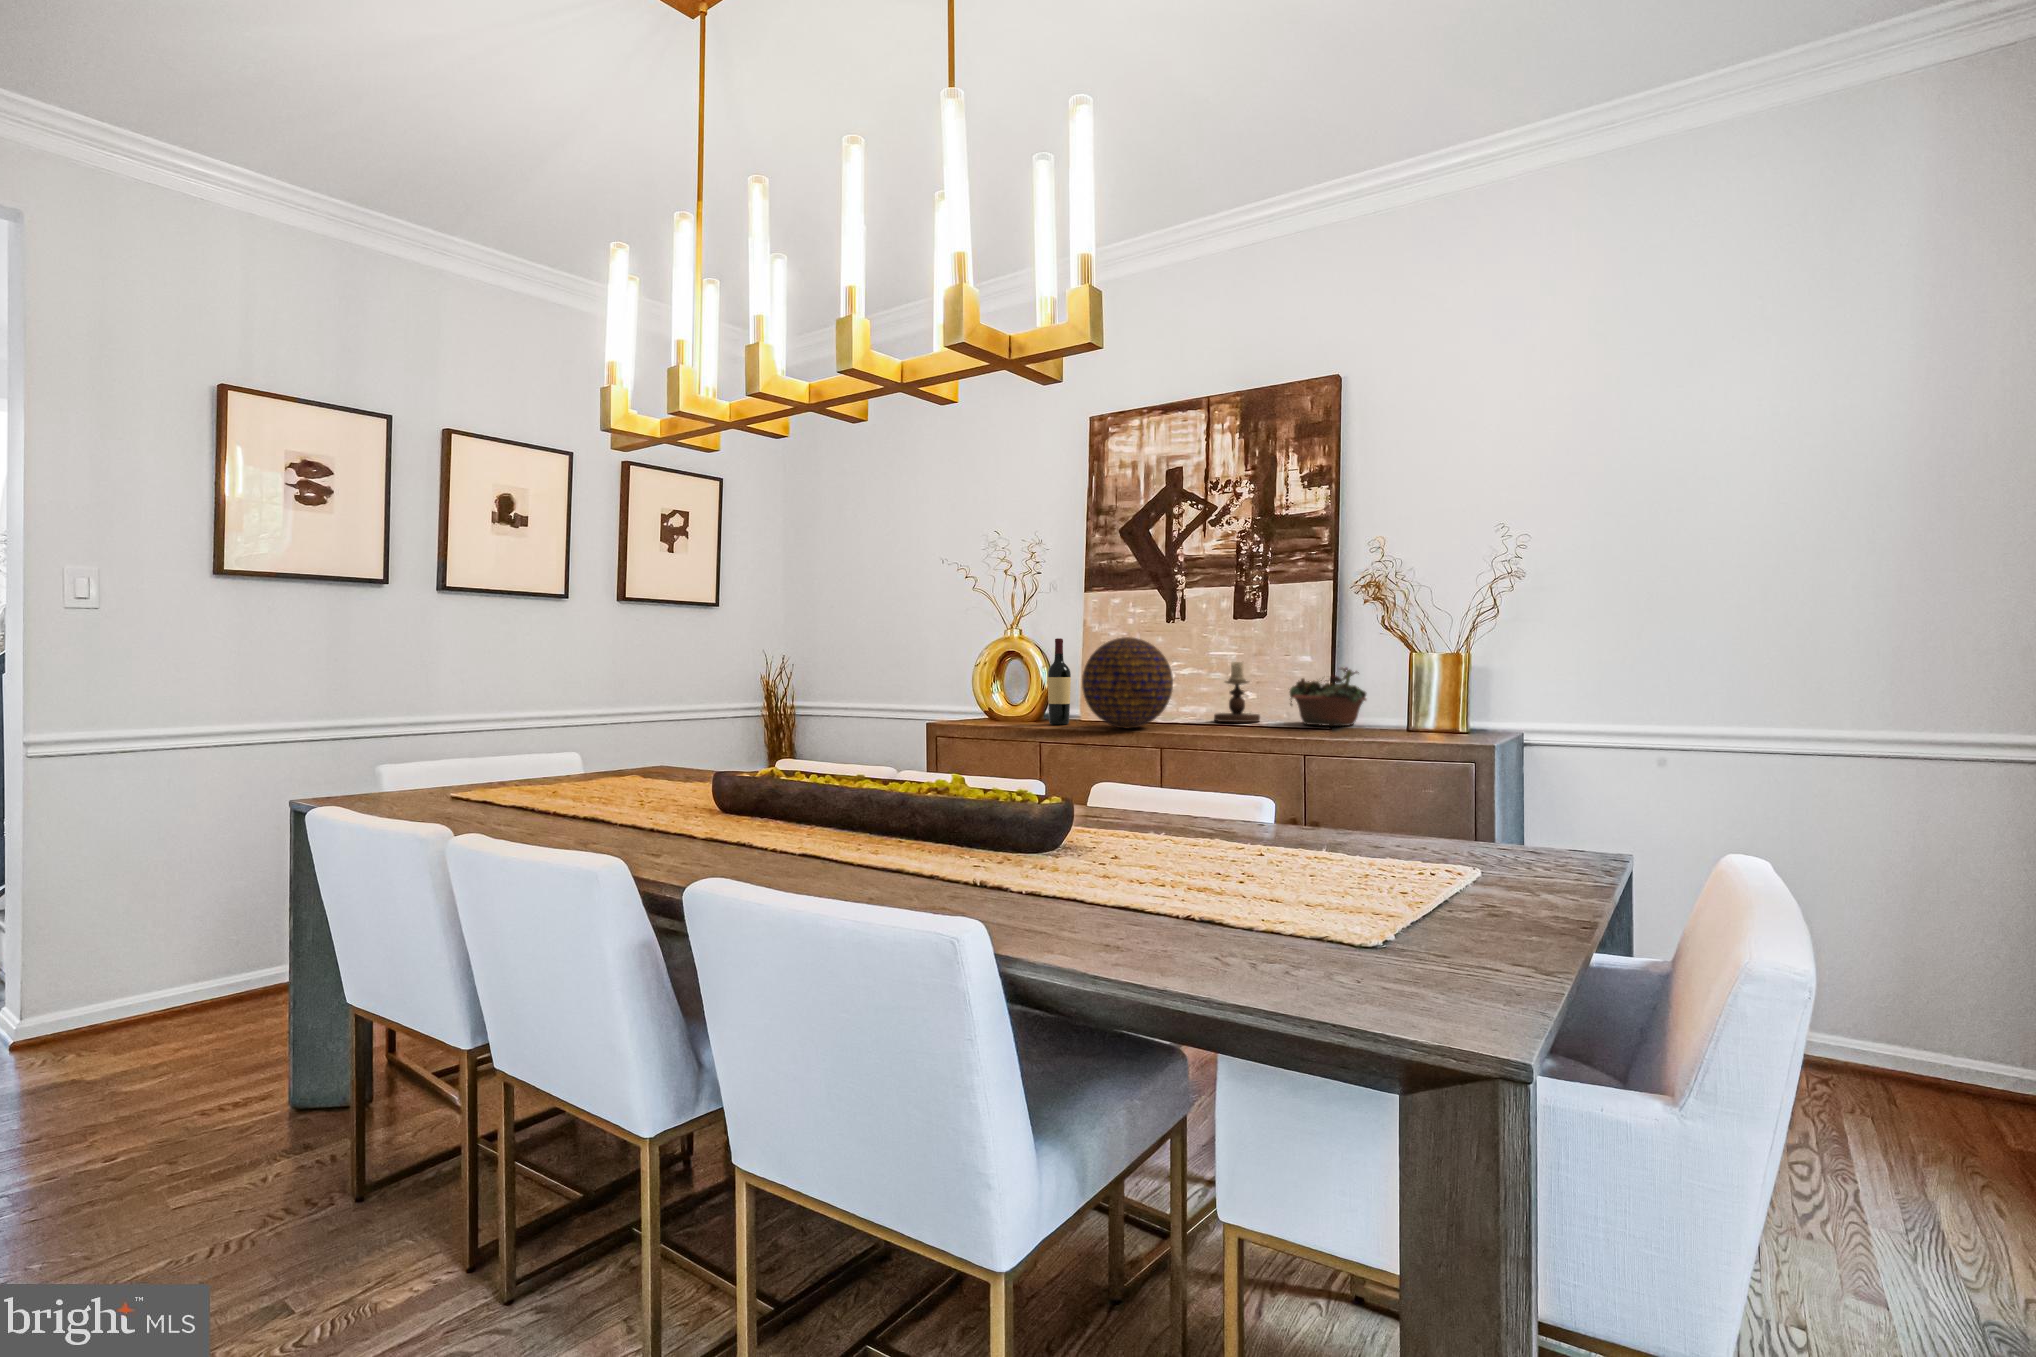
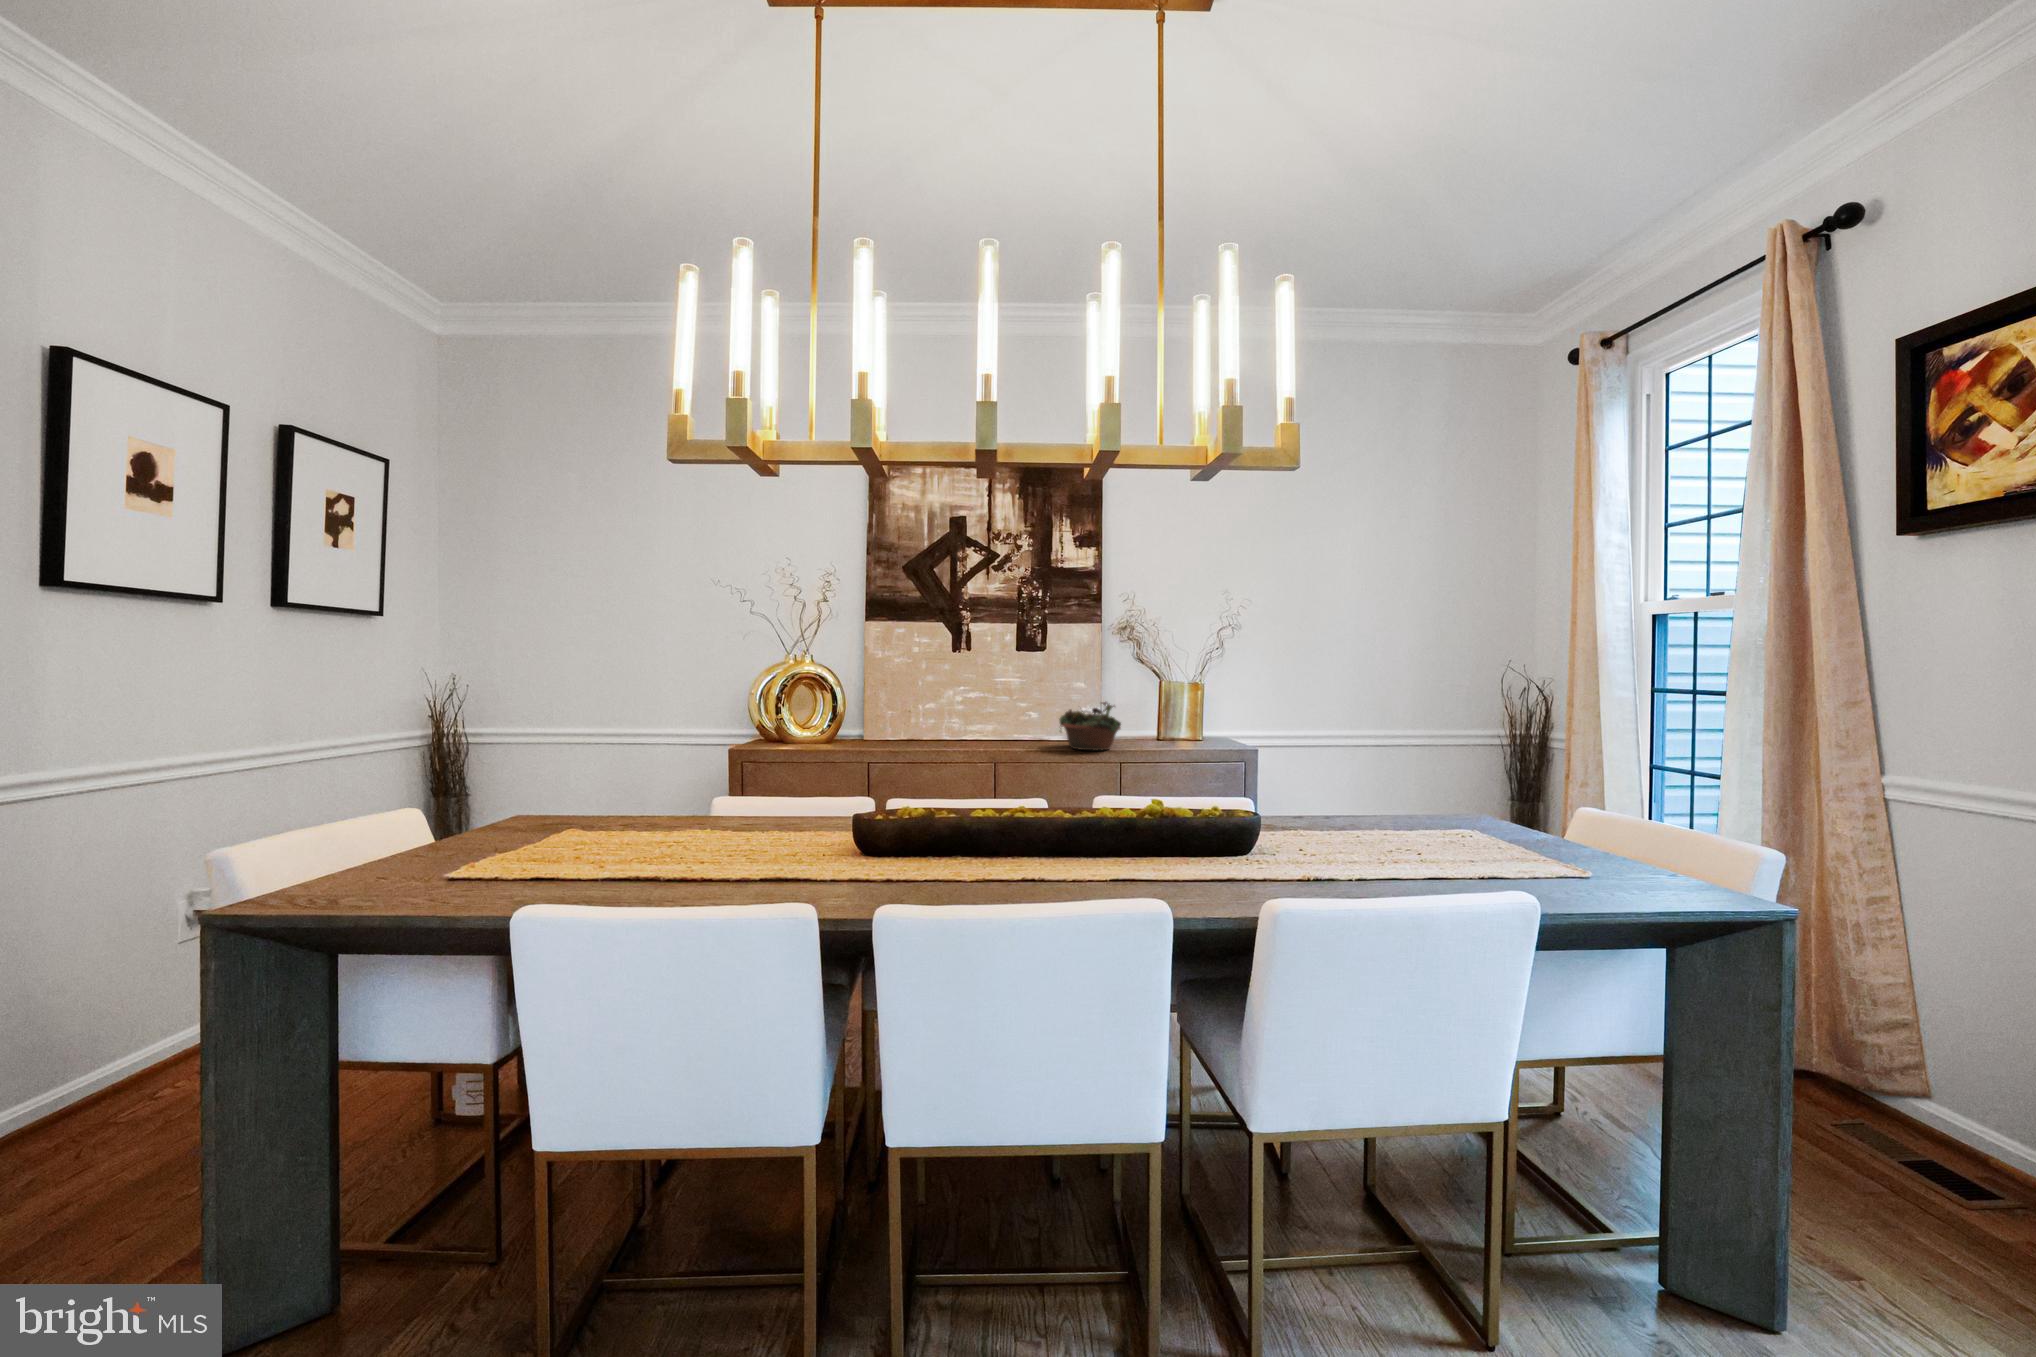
decorative orb: present [1082,637,1173,728] -> none [883,671,963,751]
wine bottle: present [1048,638,1071,724] -> none [846,668,867,746]
candlestick: present [1214,662,1260,722] -> none [994,692,1033,745]

